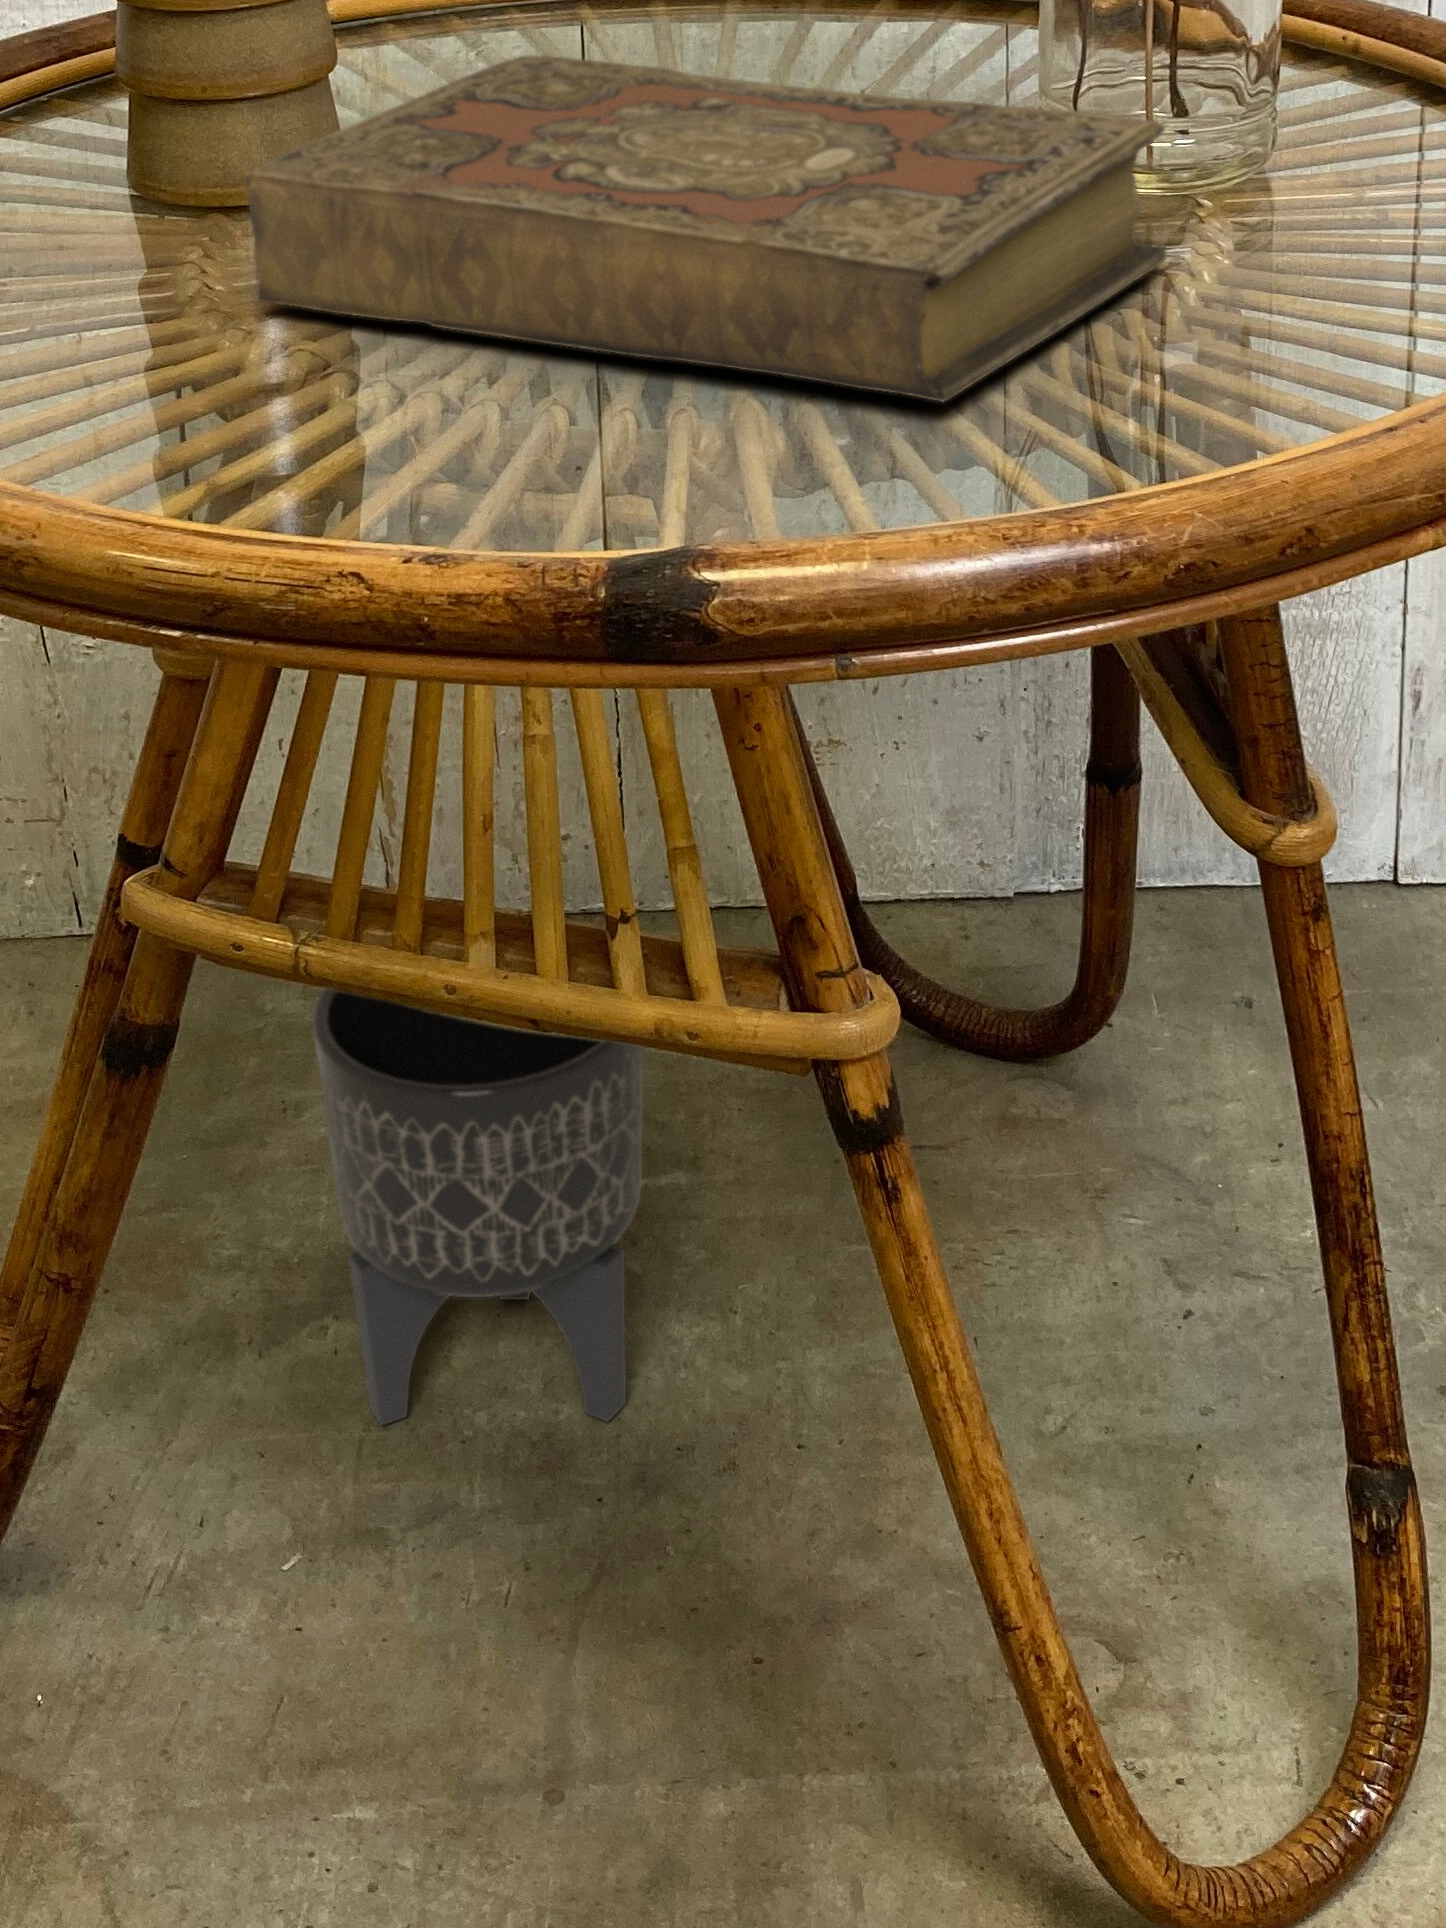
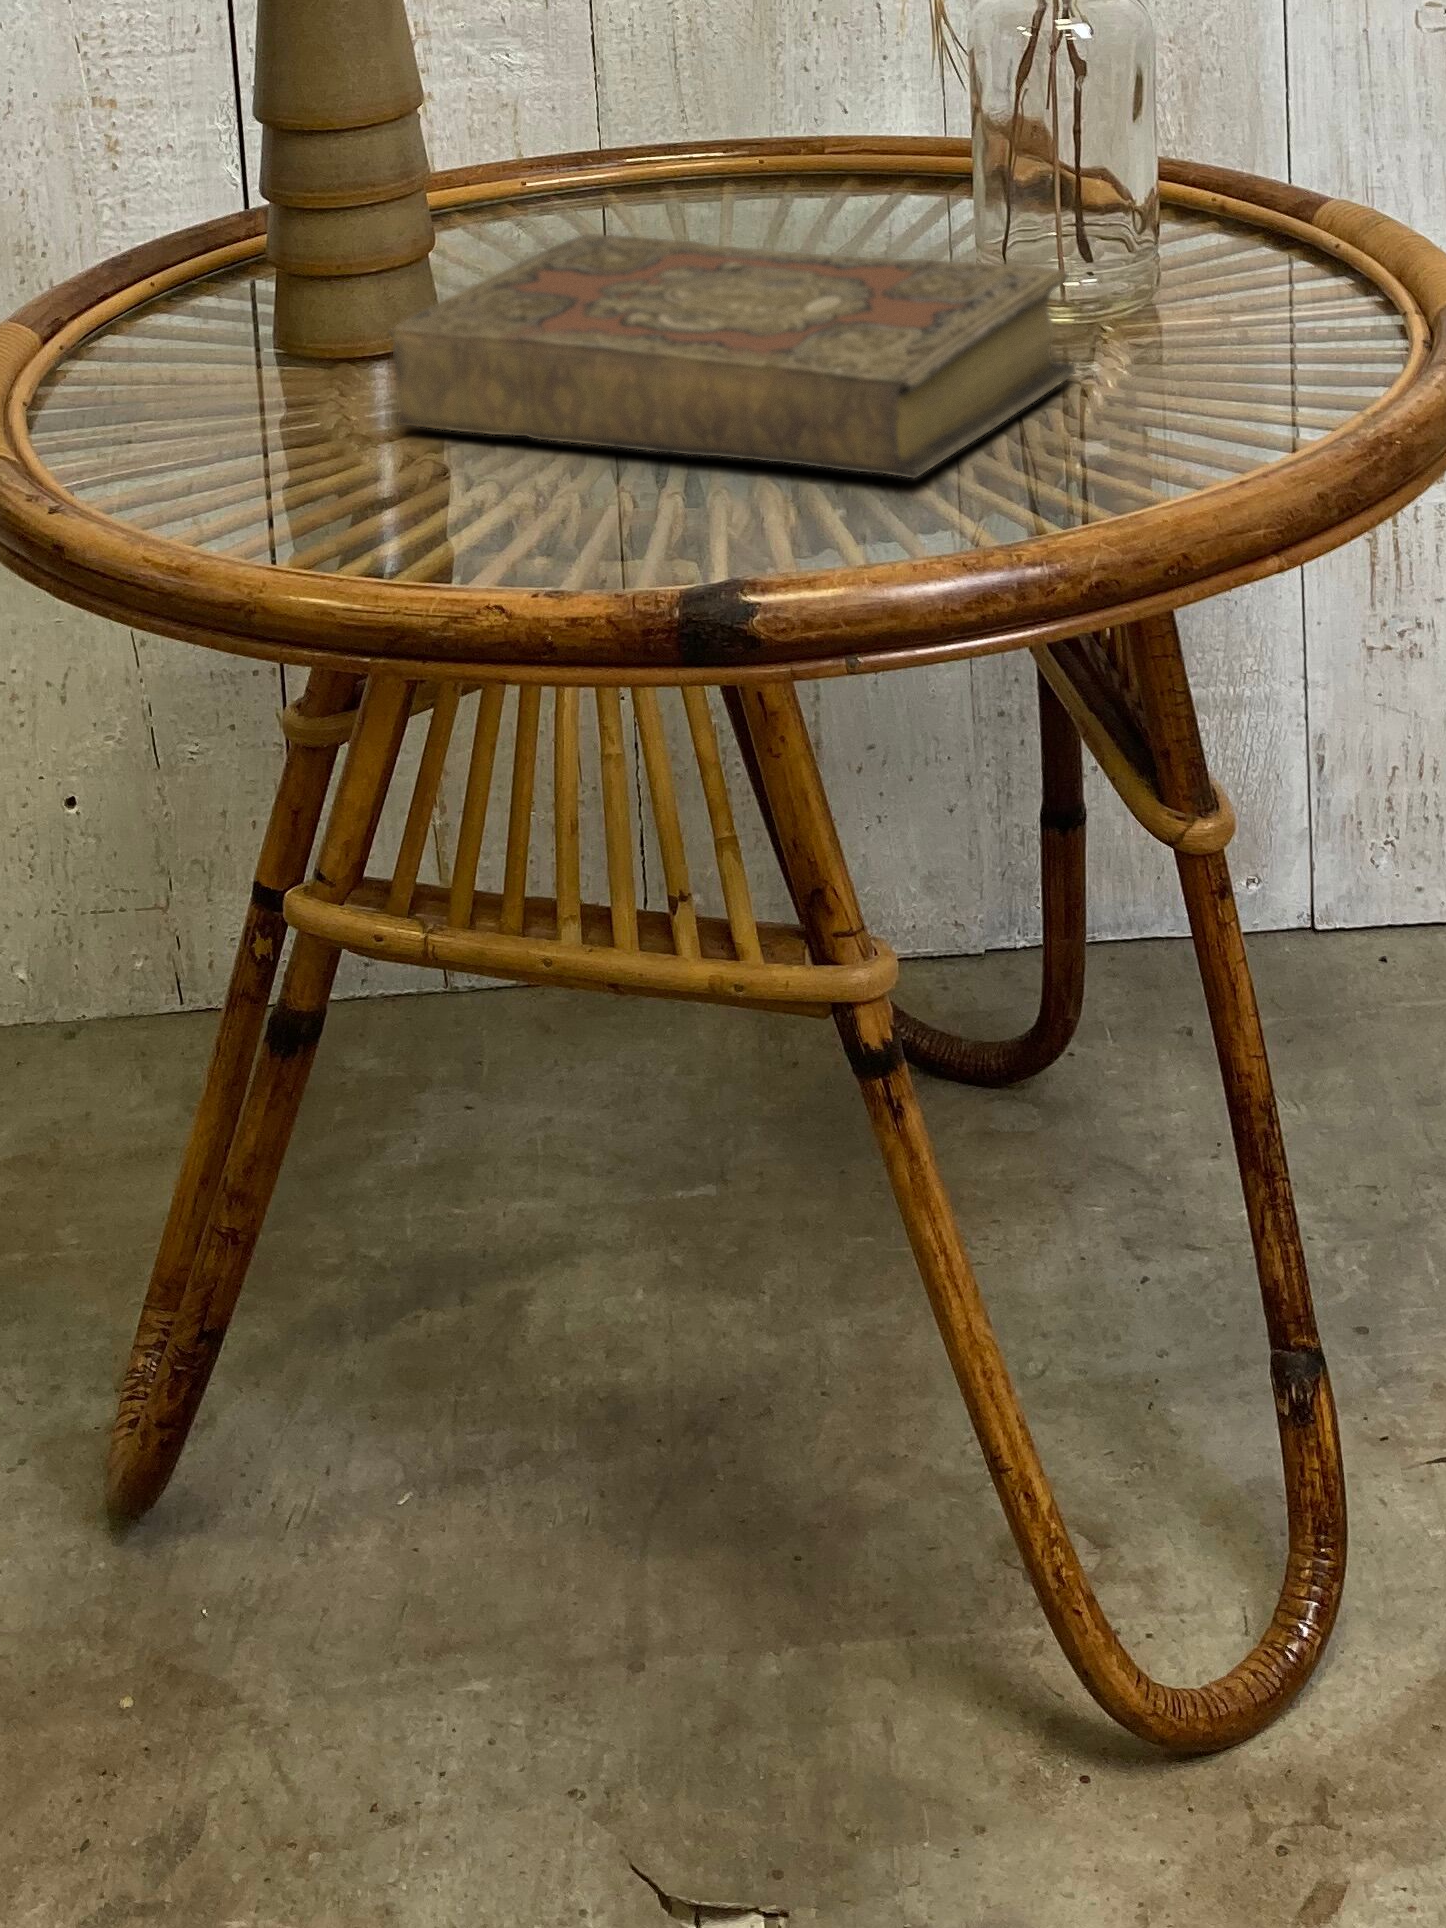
planter: present [313,989,643,1425] -> none [408,949,679,1400]

